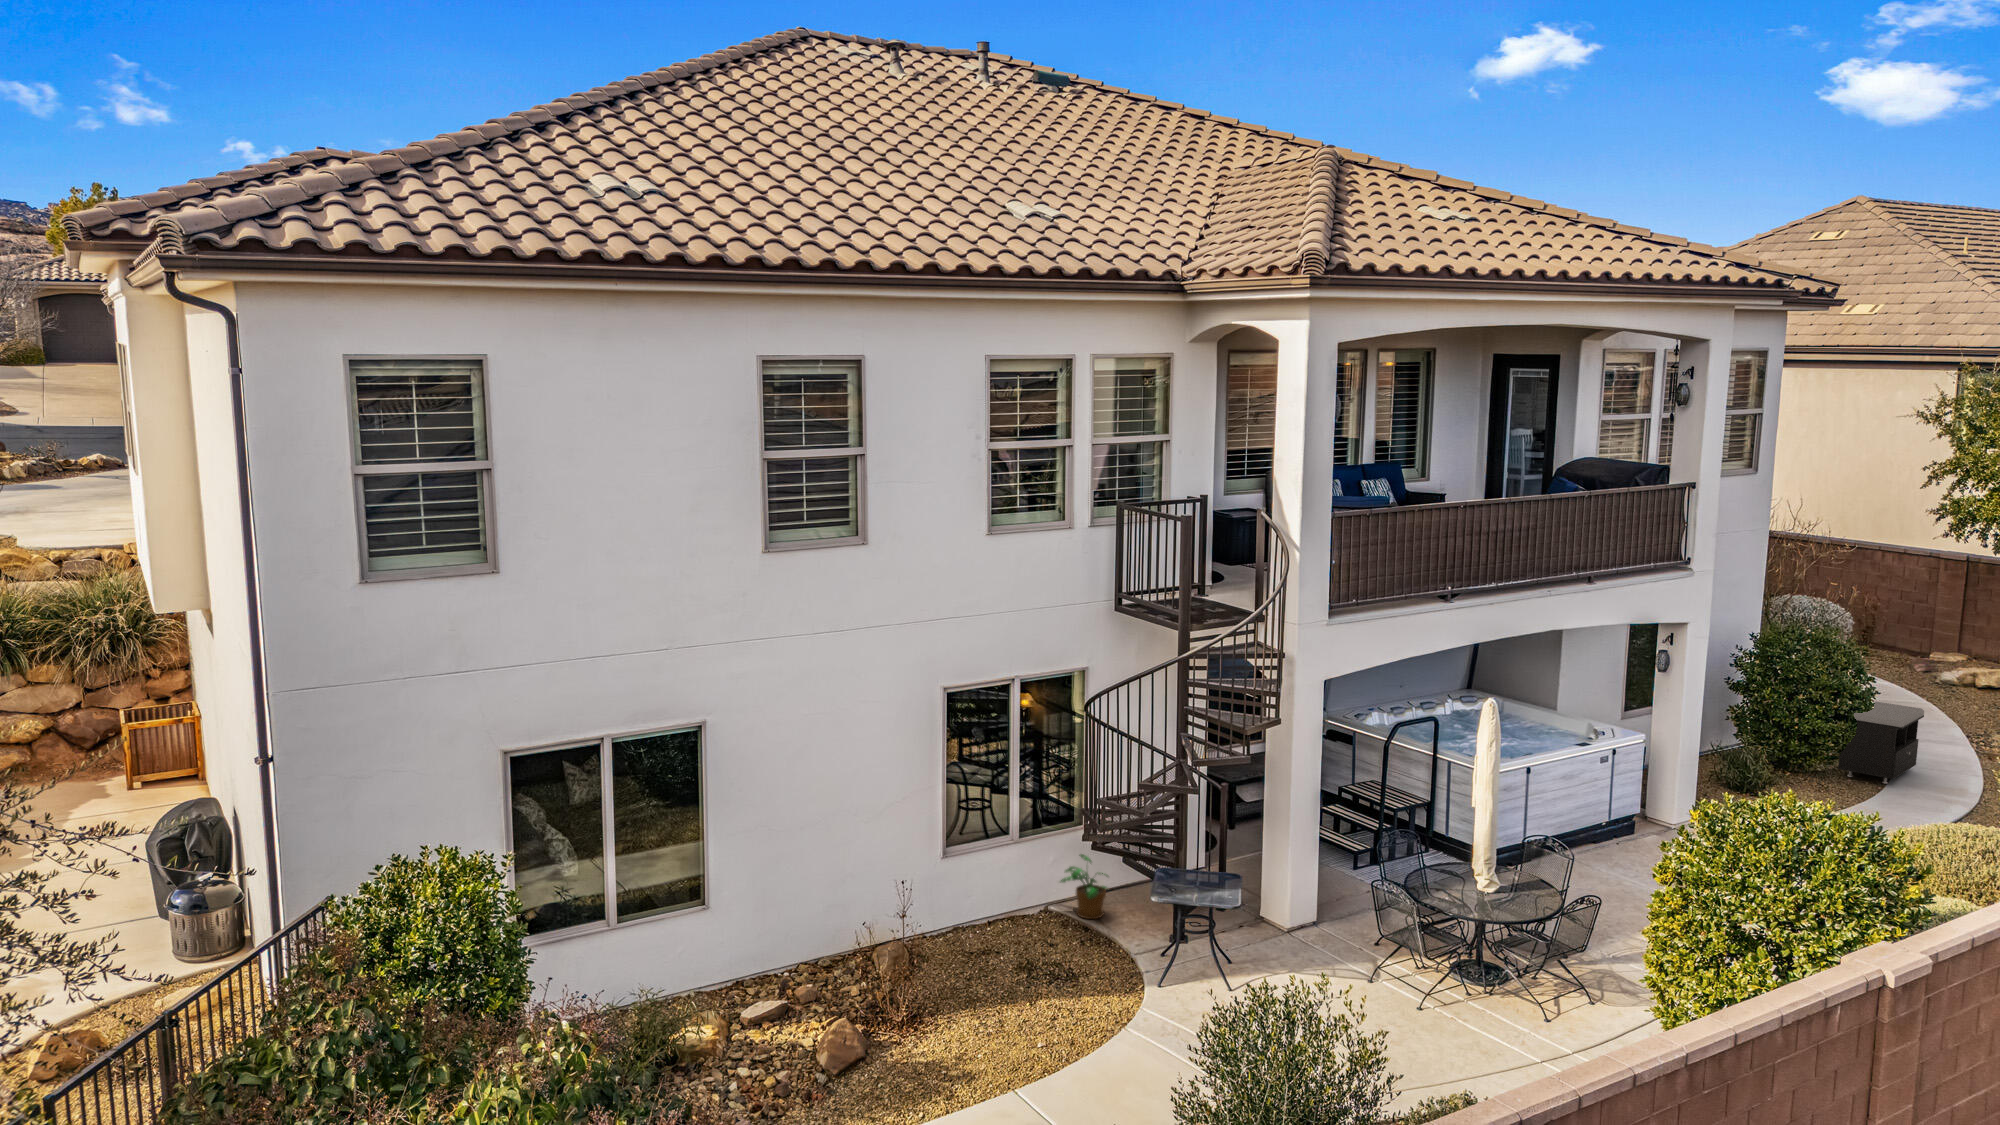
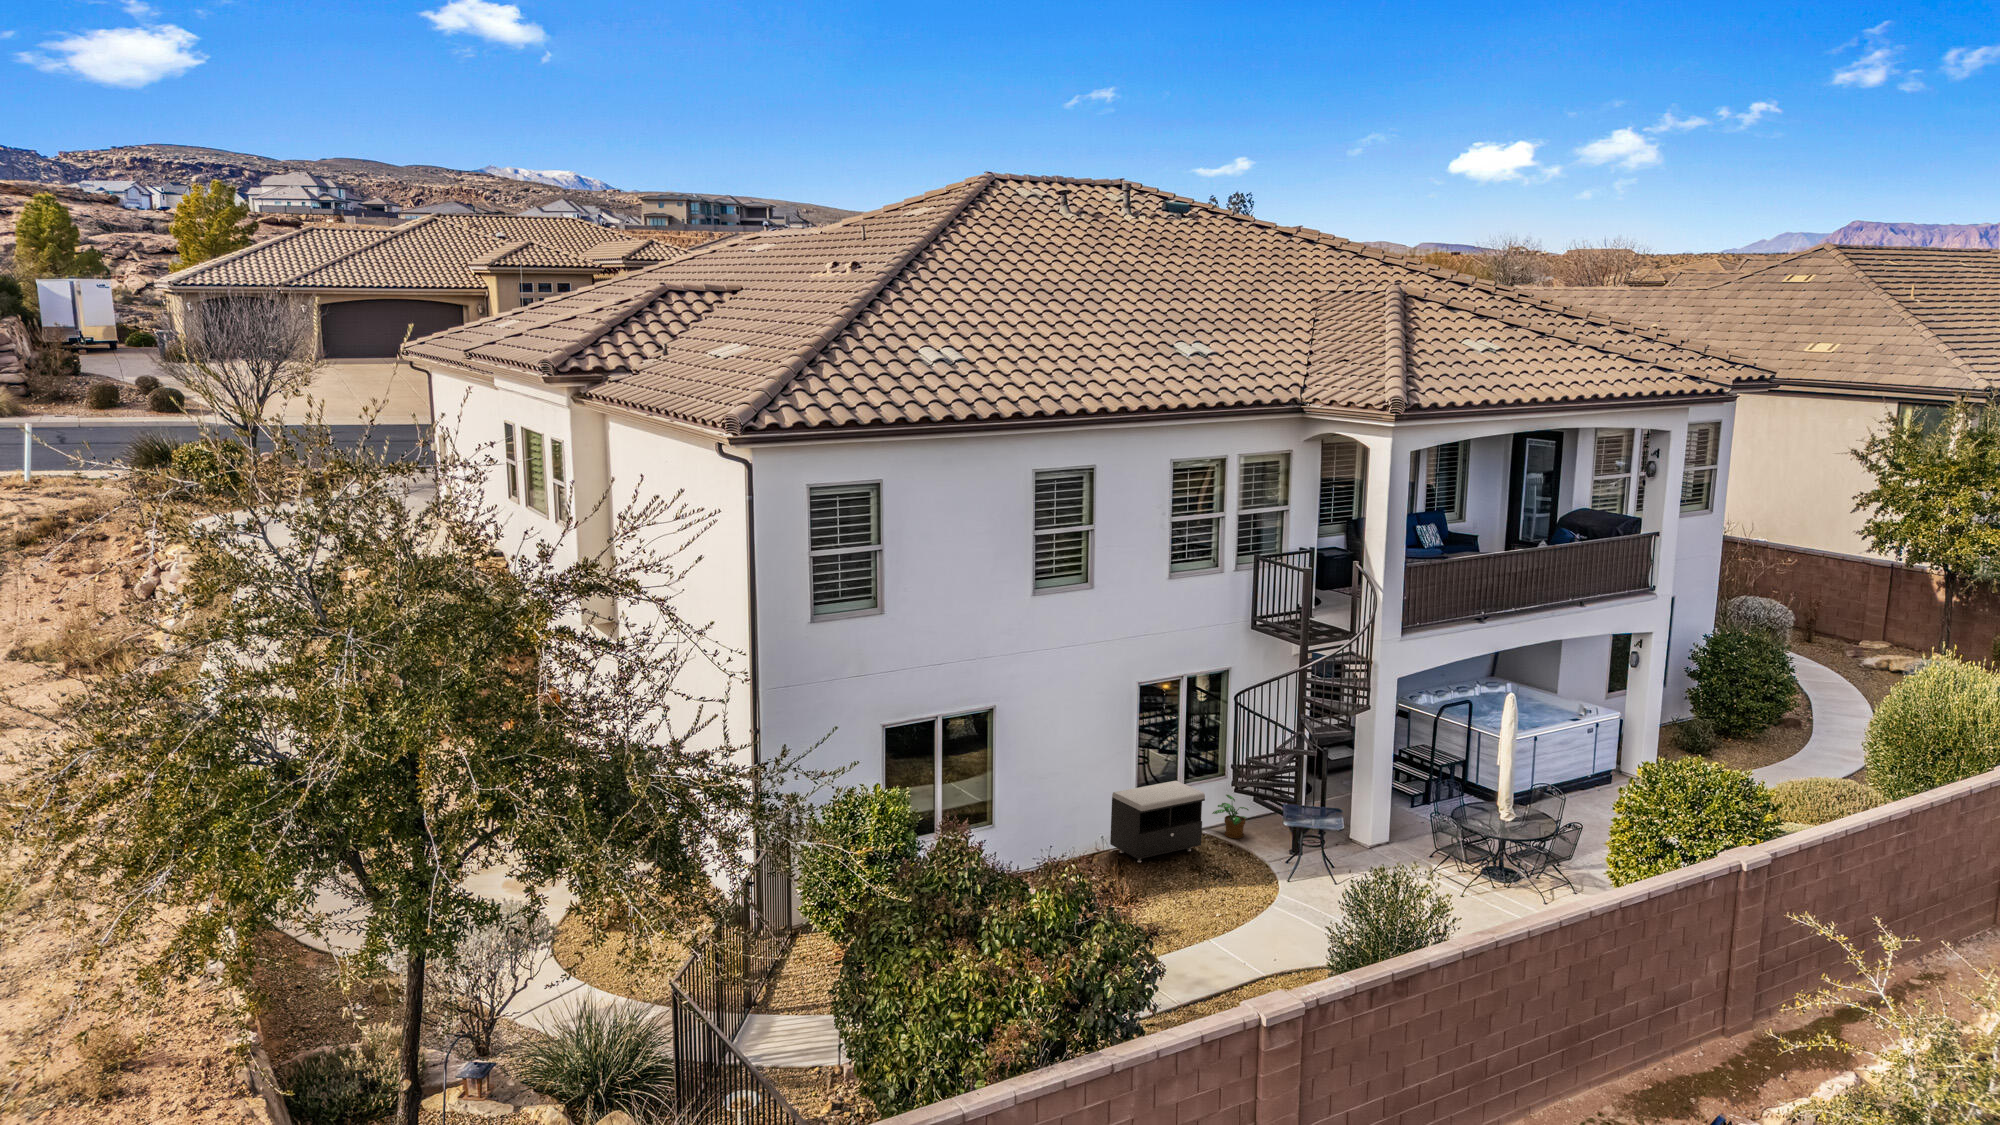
storage bench: present [1838,701,1924,784] -> present [1110,781,1205,862]

